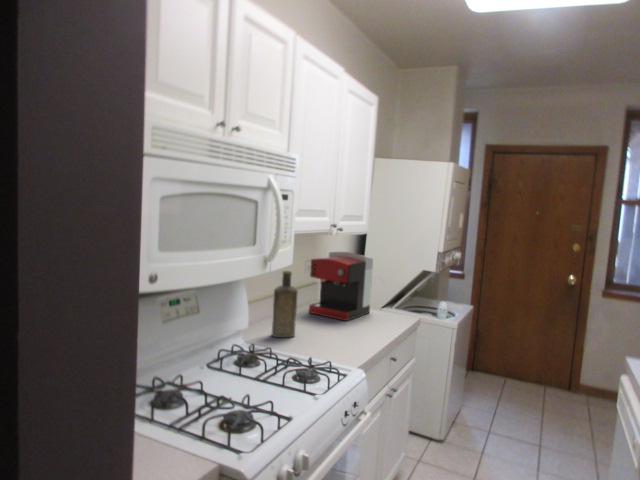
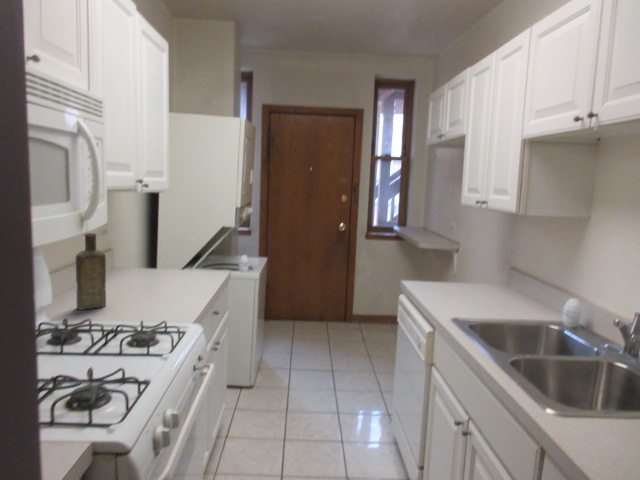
coffee maker: present [309,252,373,321] -> none [108,211,177,283]

